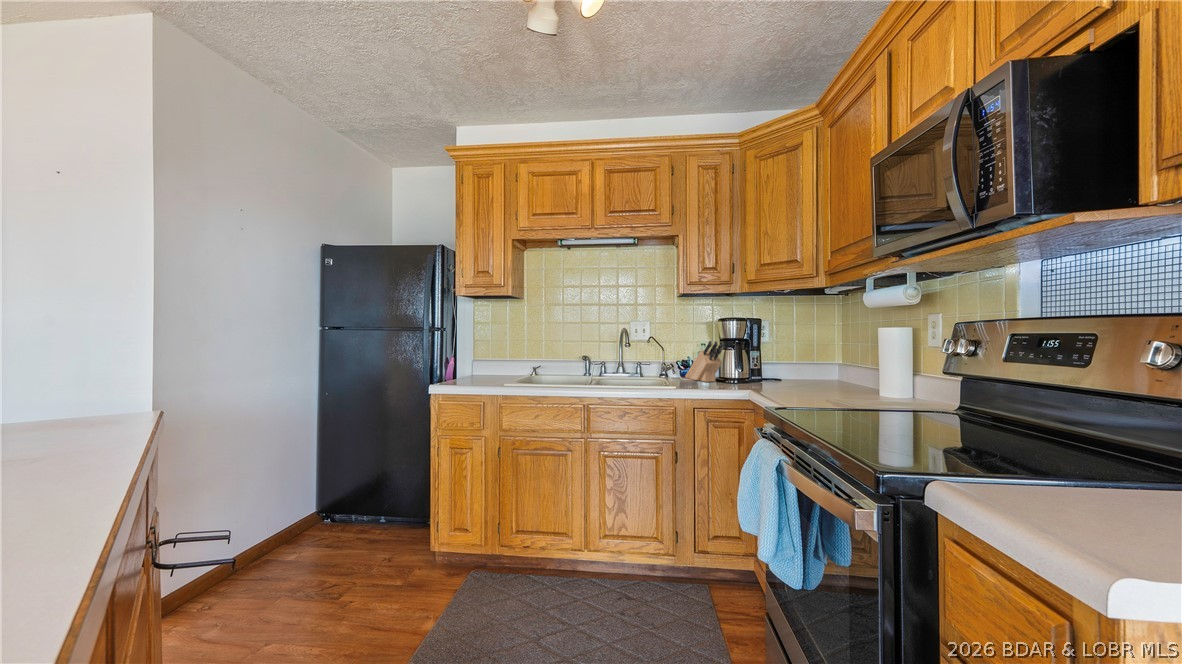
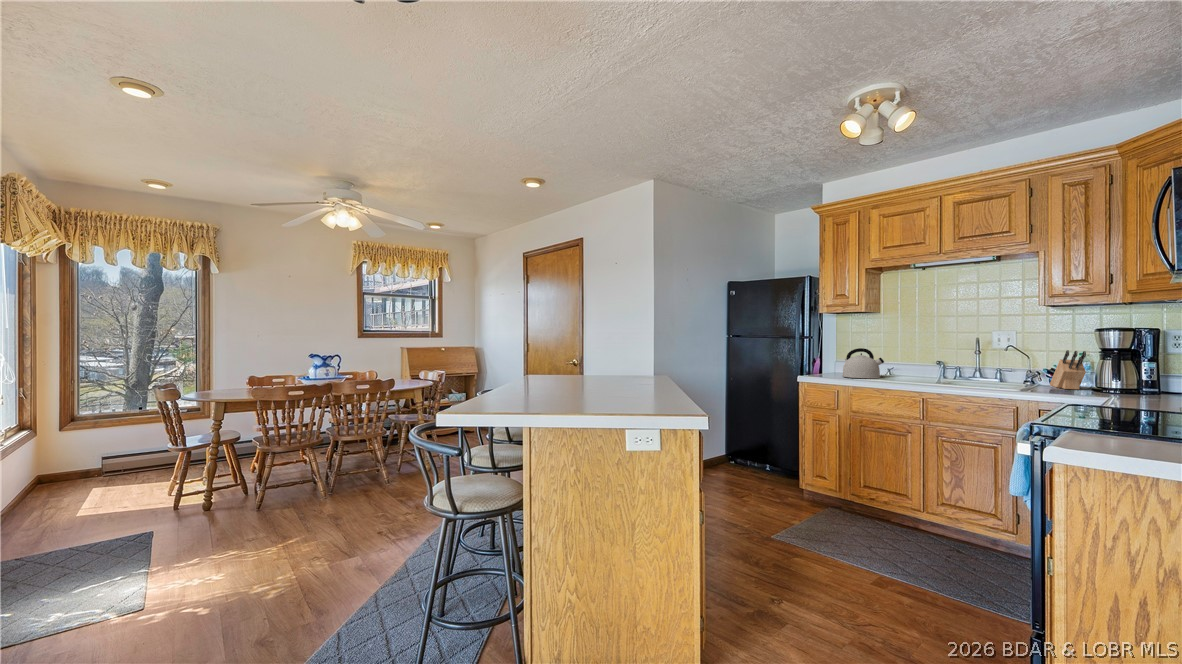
kettle: none [485,343,533,383] -> present [842,348,884,378]

